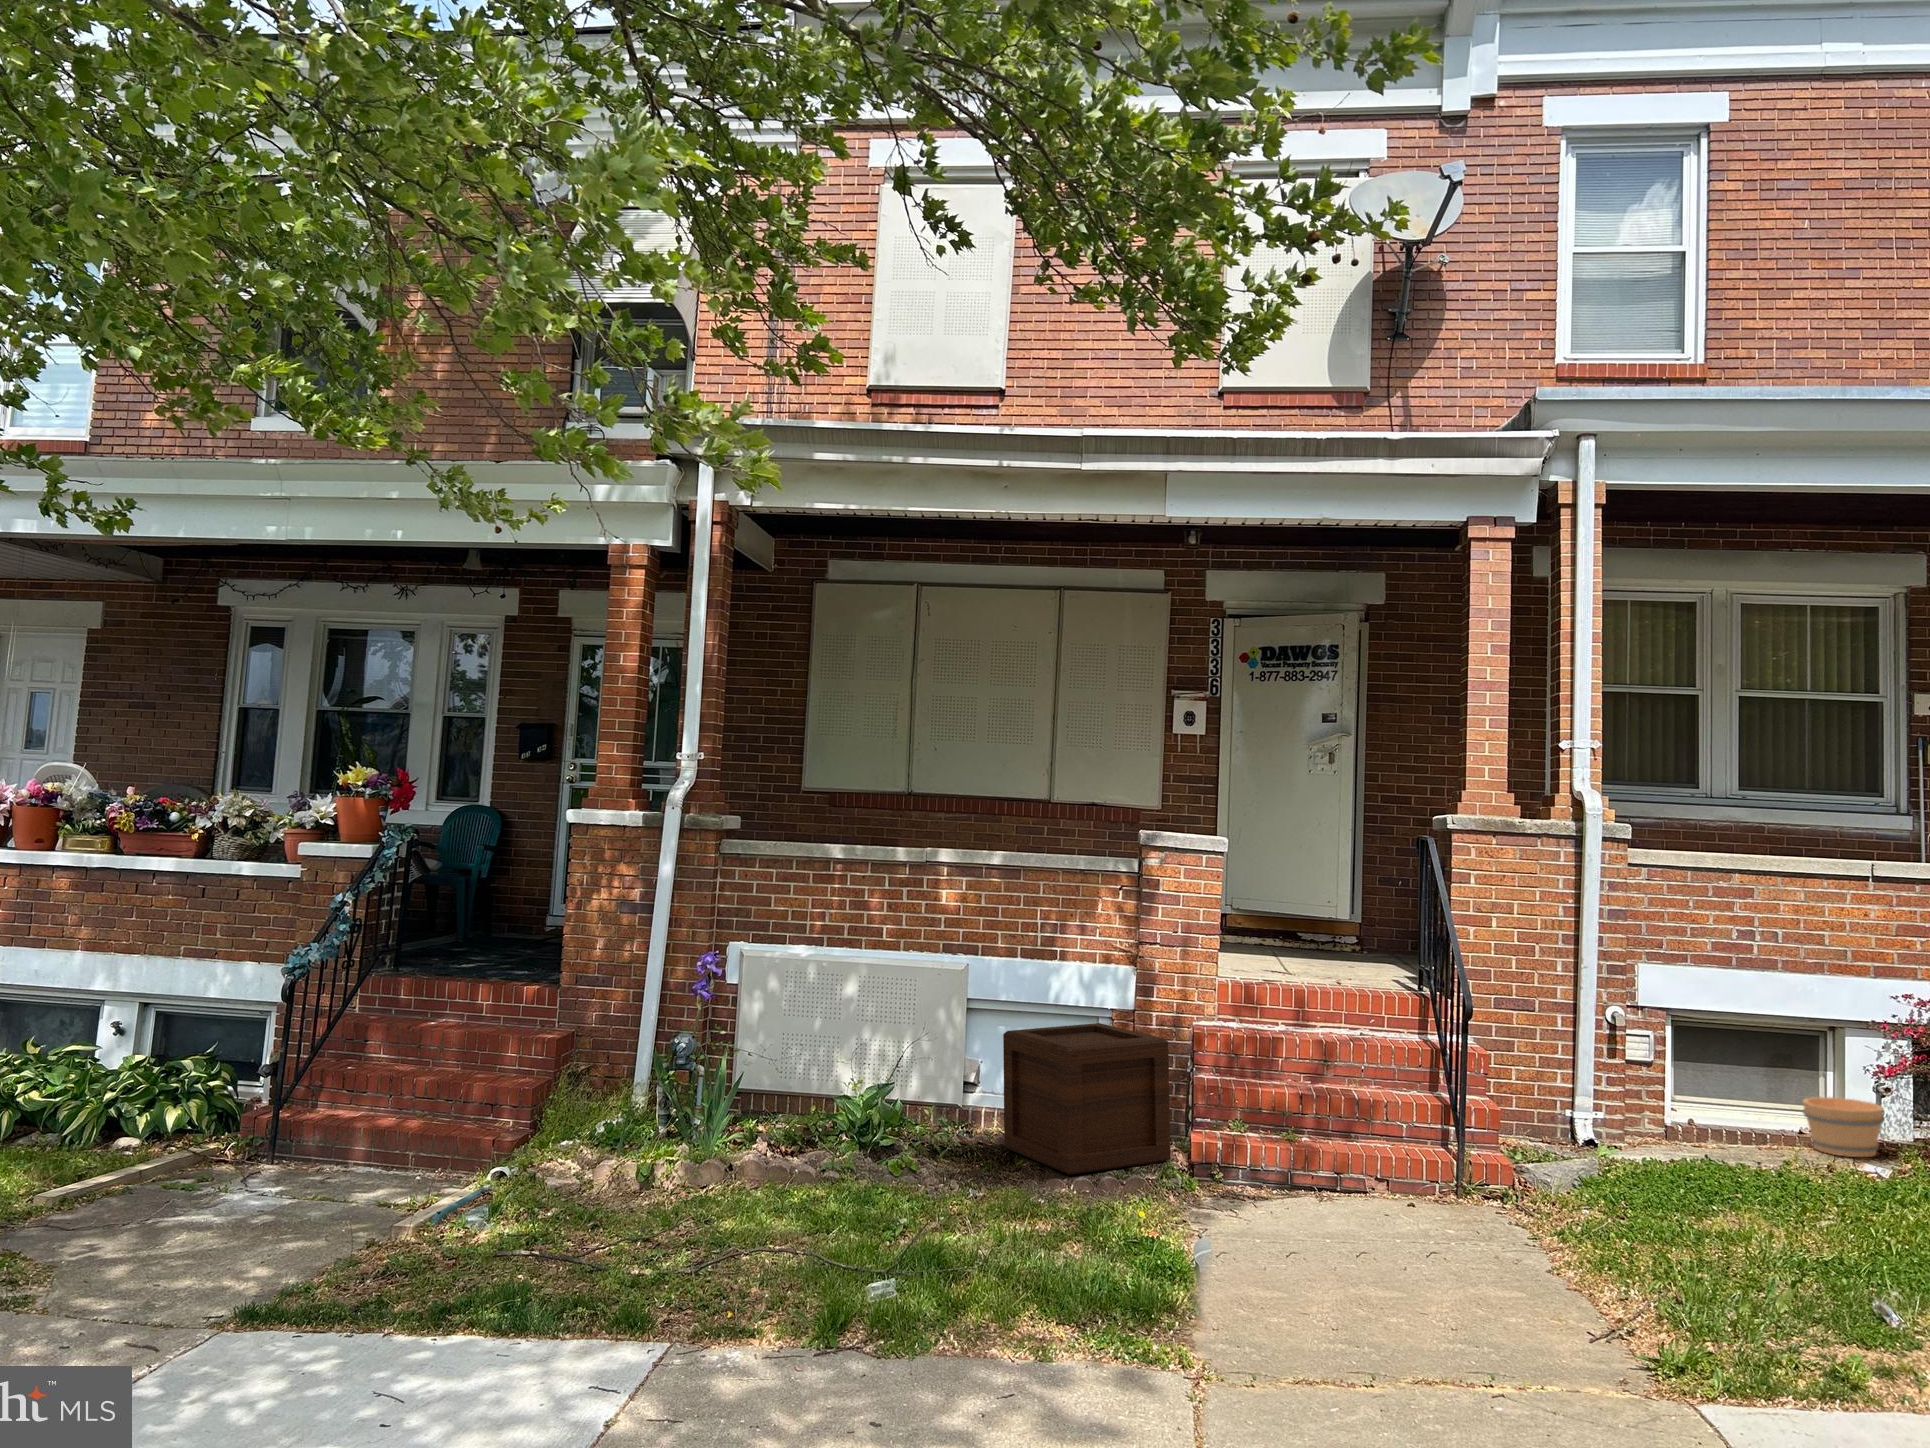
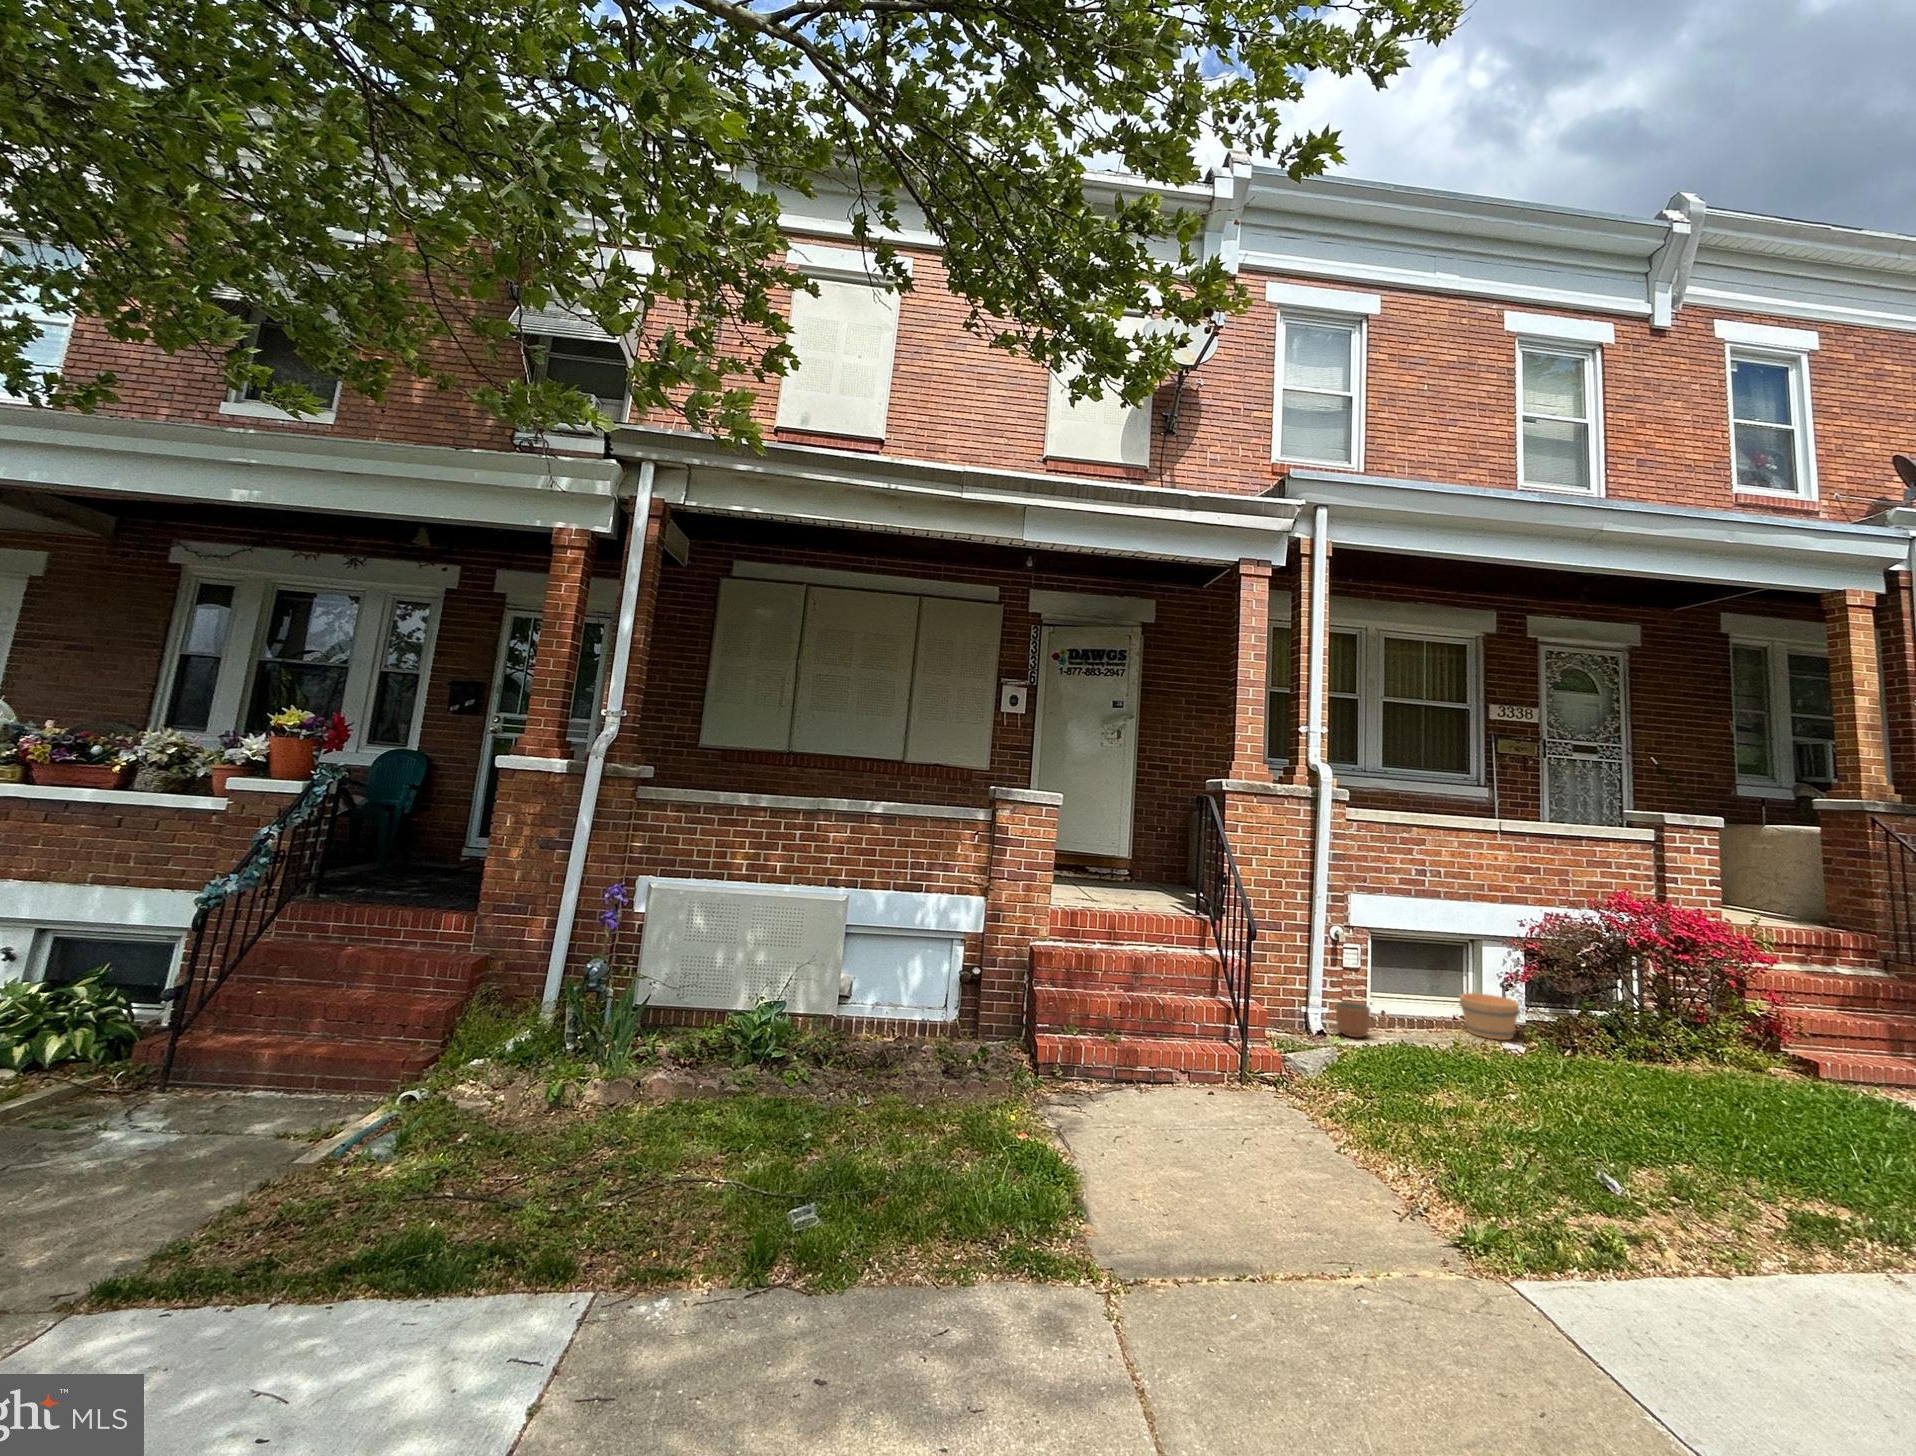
wooden crate: present [1003,1023,1170,1175] -> none [883,943,1025,1081]
planter: none [1612,1105,1659,1150] -> present [1335,1002,1370,1038]

